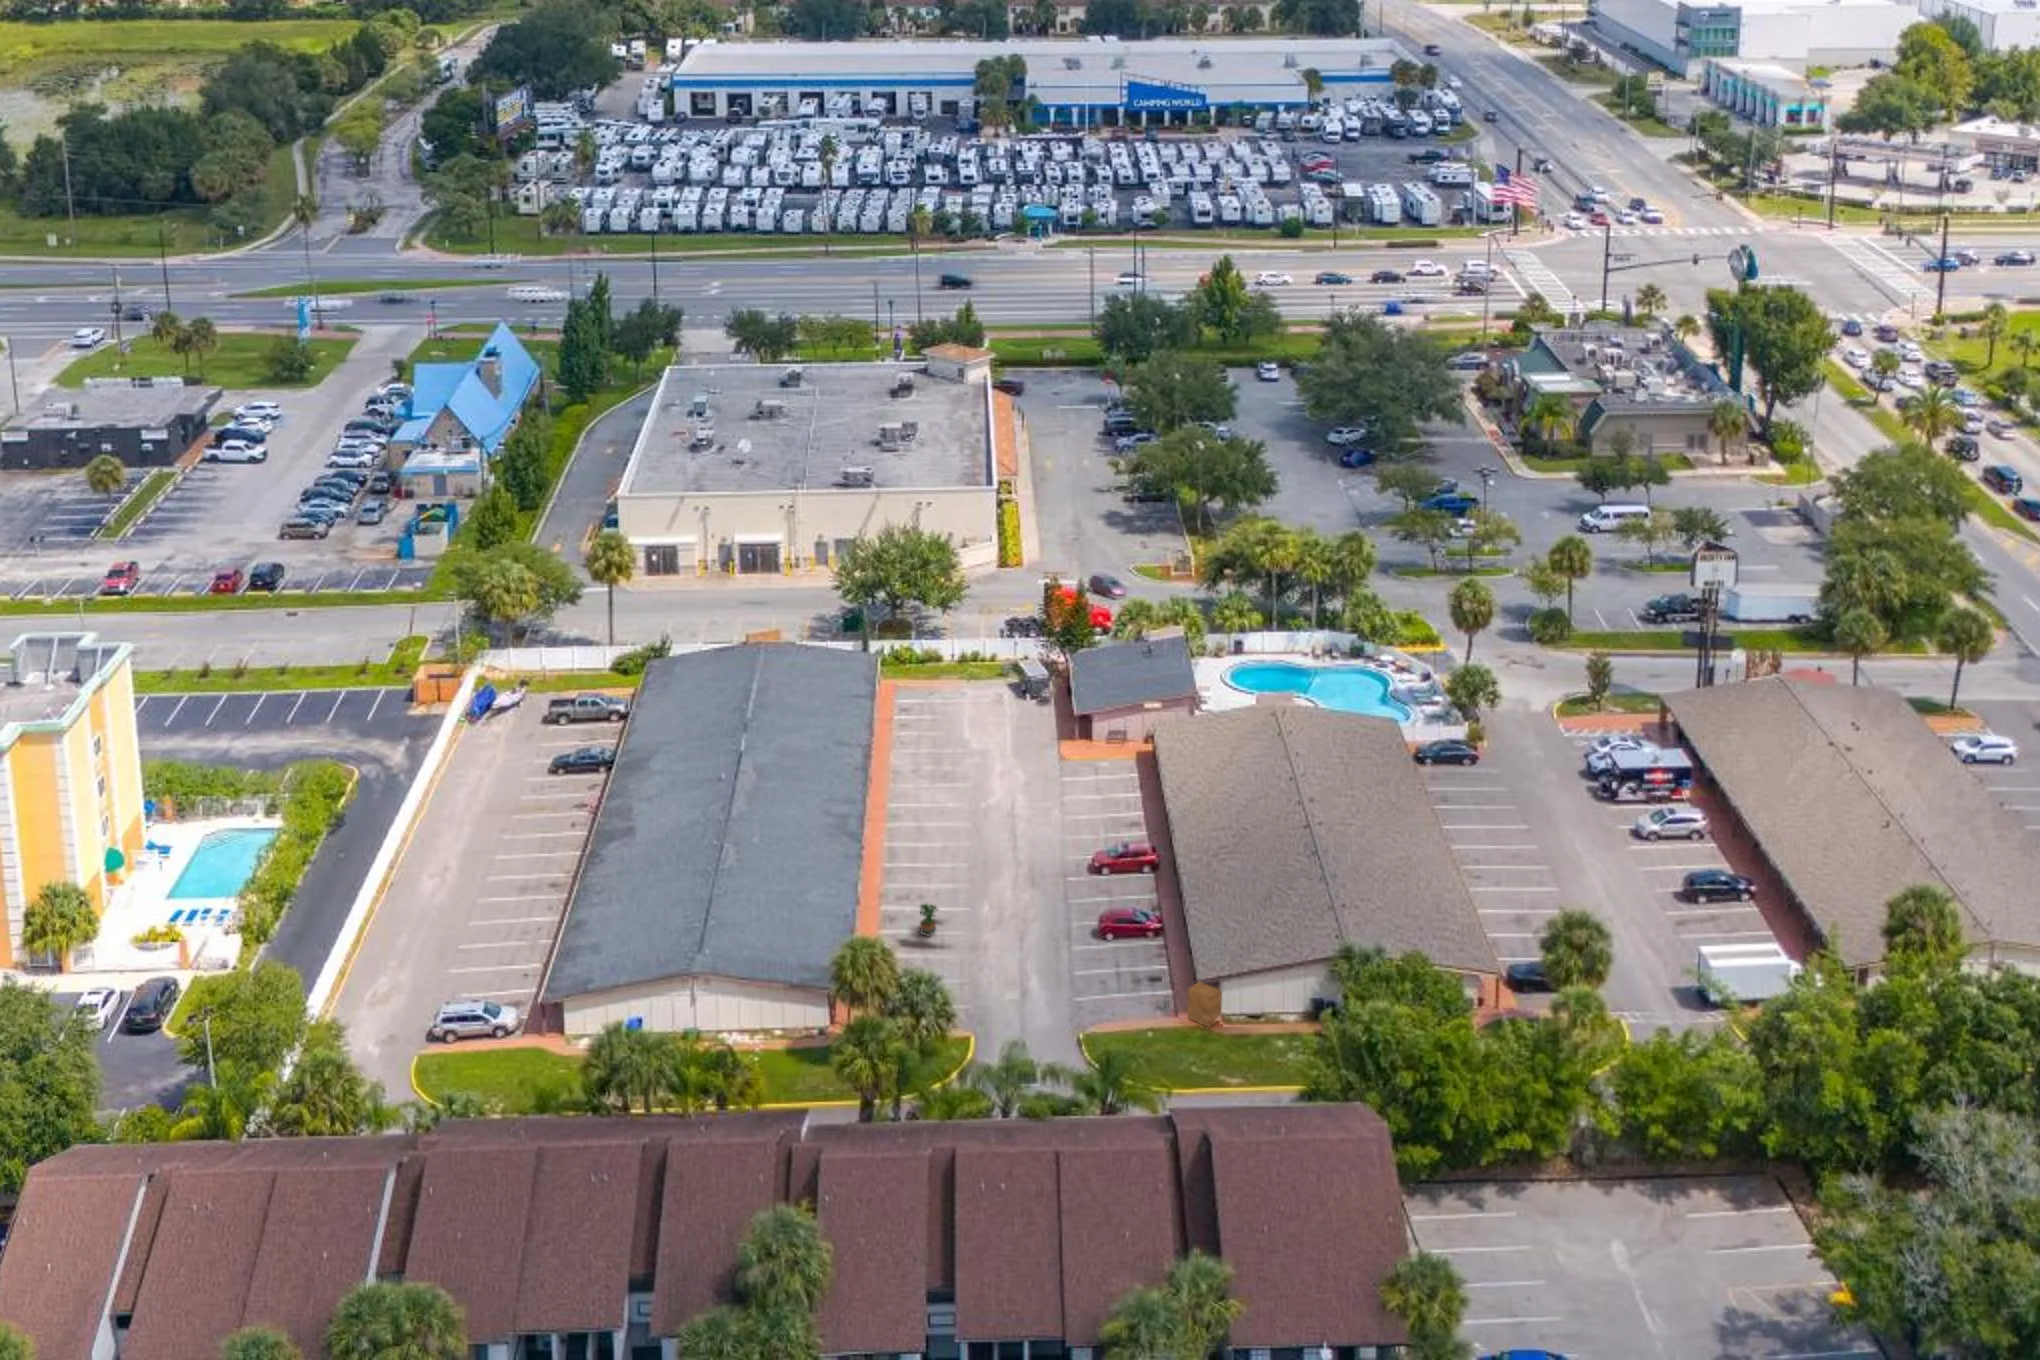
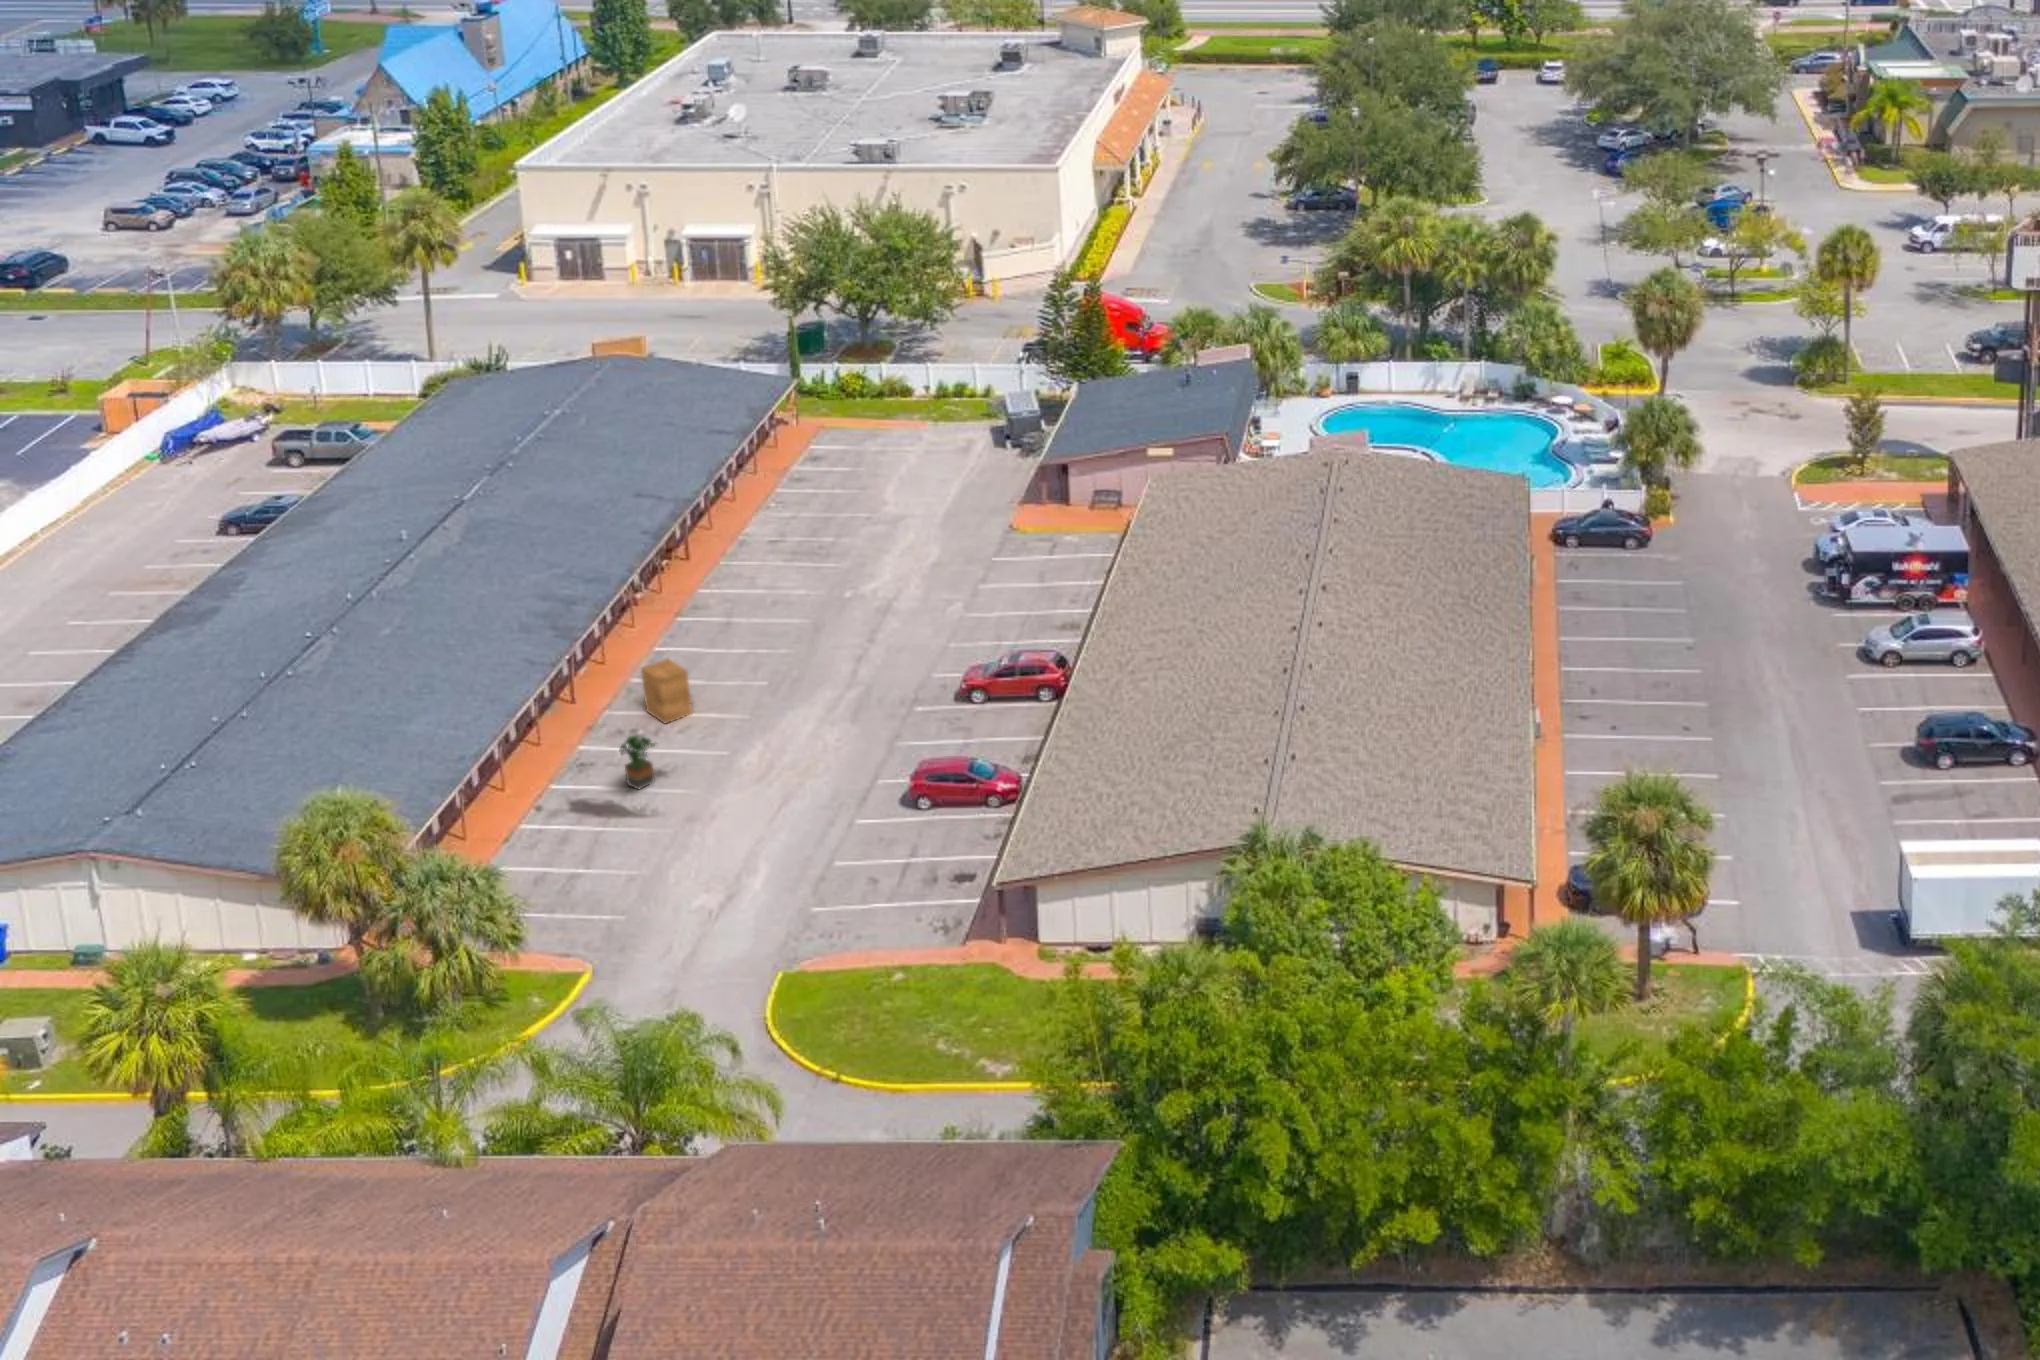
cardboard box: present [1188,982,1222,1027] -> present [641,658,692,723]

